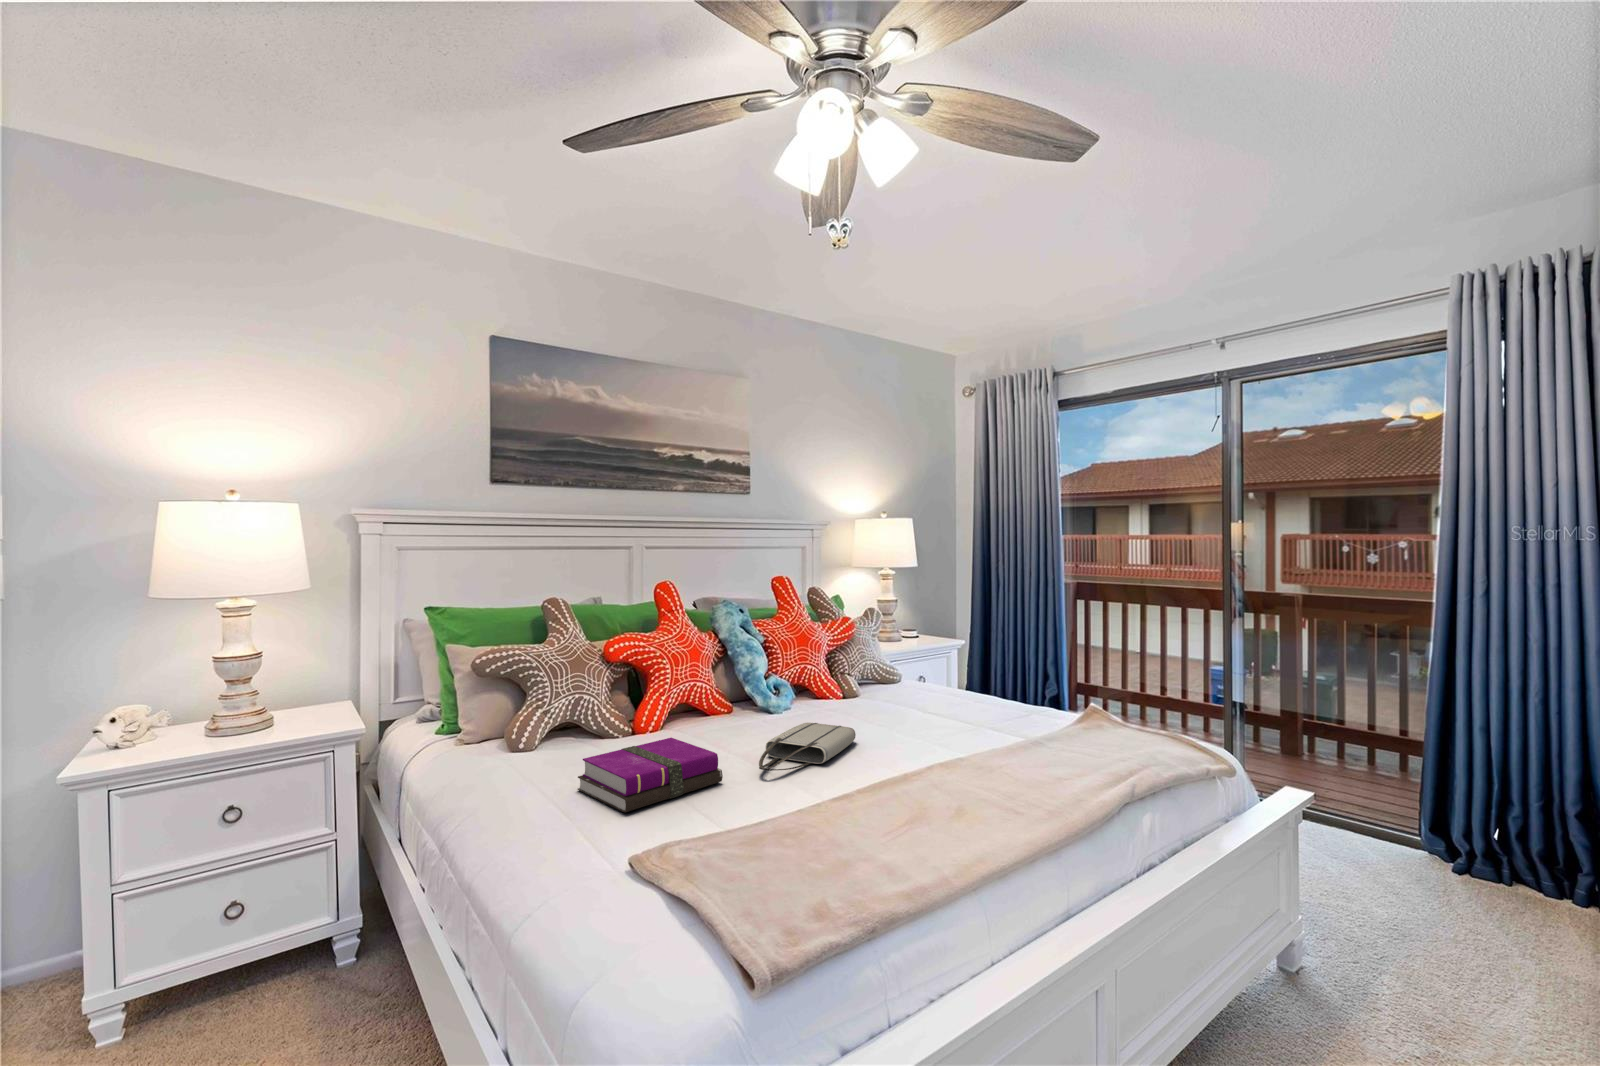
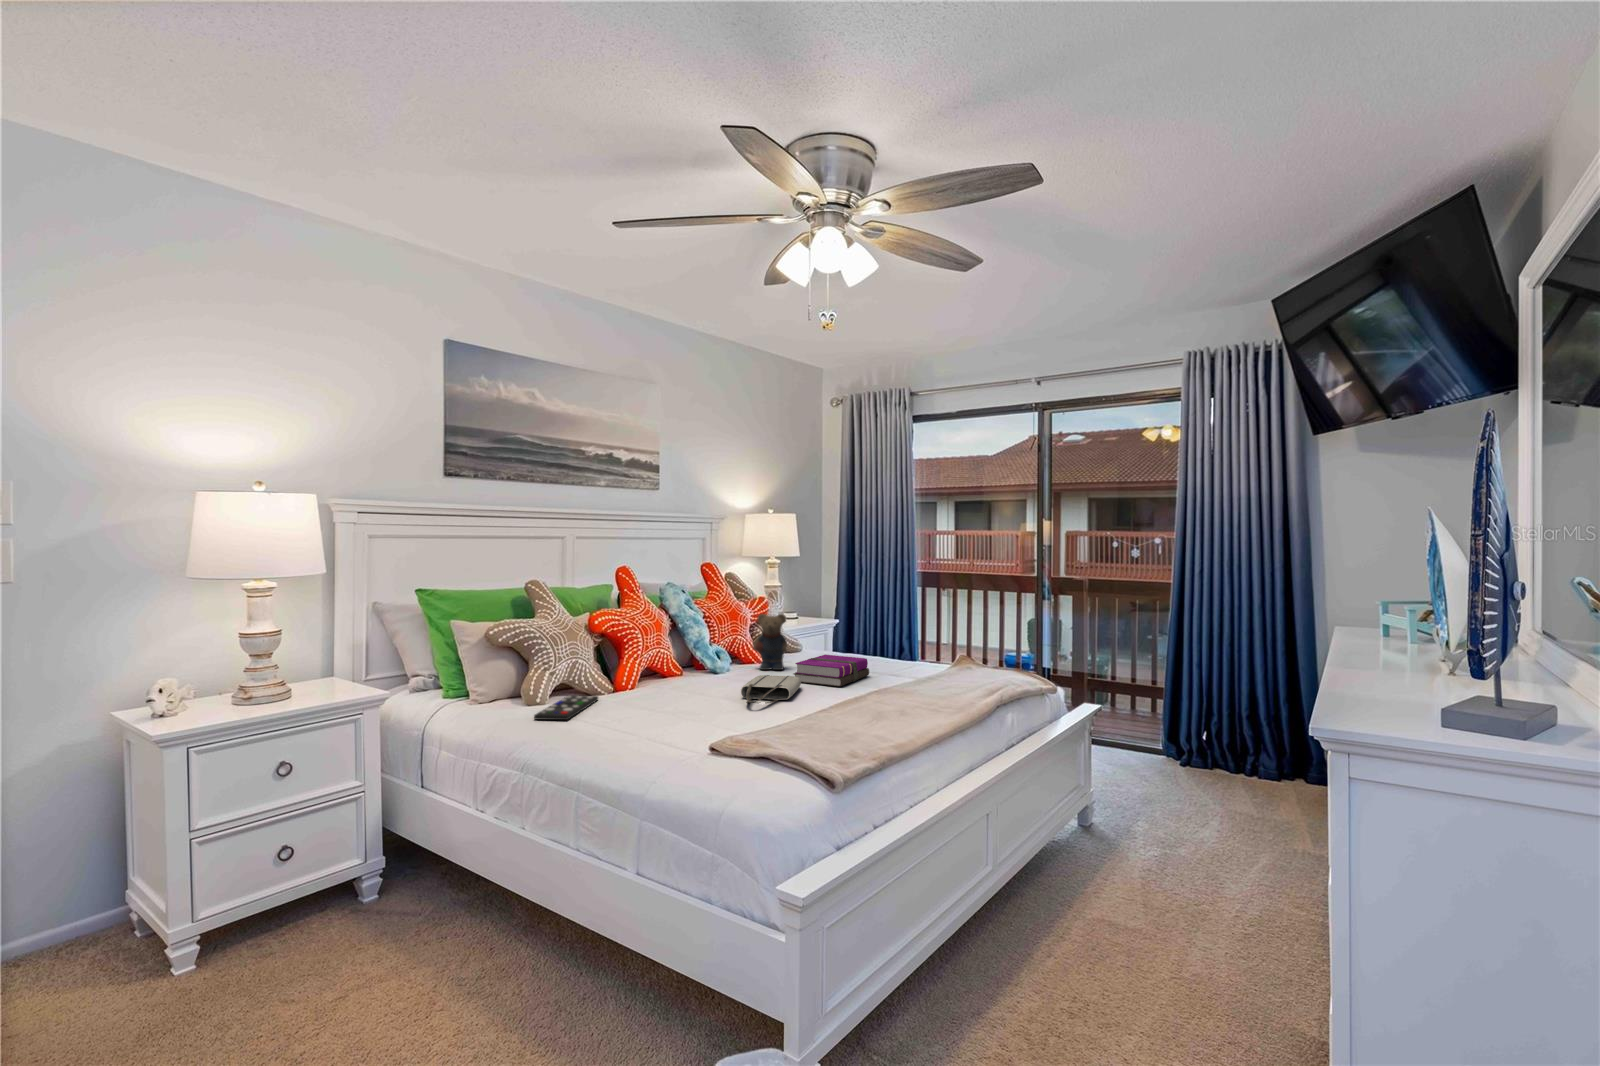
teddy bear: none [818,640,860,711] -> present [753,614,787,670]
hardback book: present [578,738,723,812] -> present [794,655,869,686]
remote control: none [489,739,595,780] -> present [534,695,598,720]

